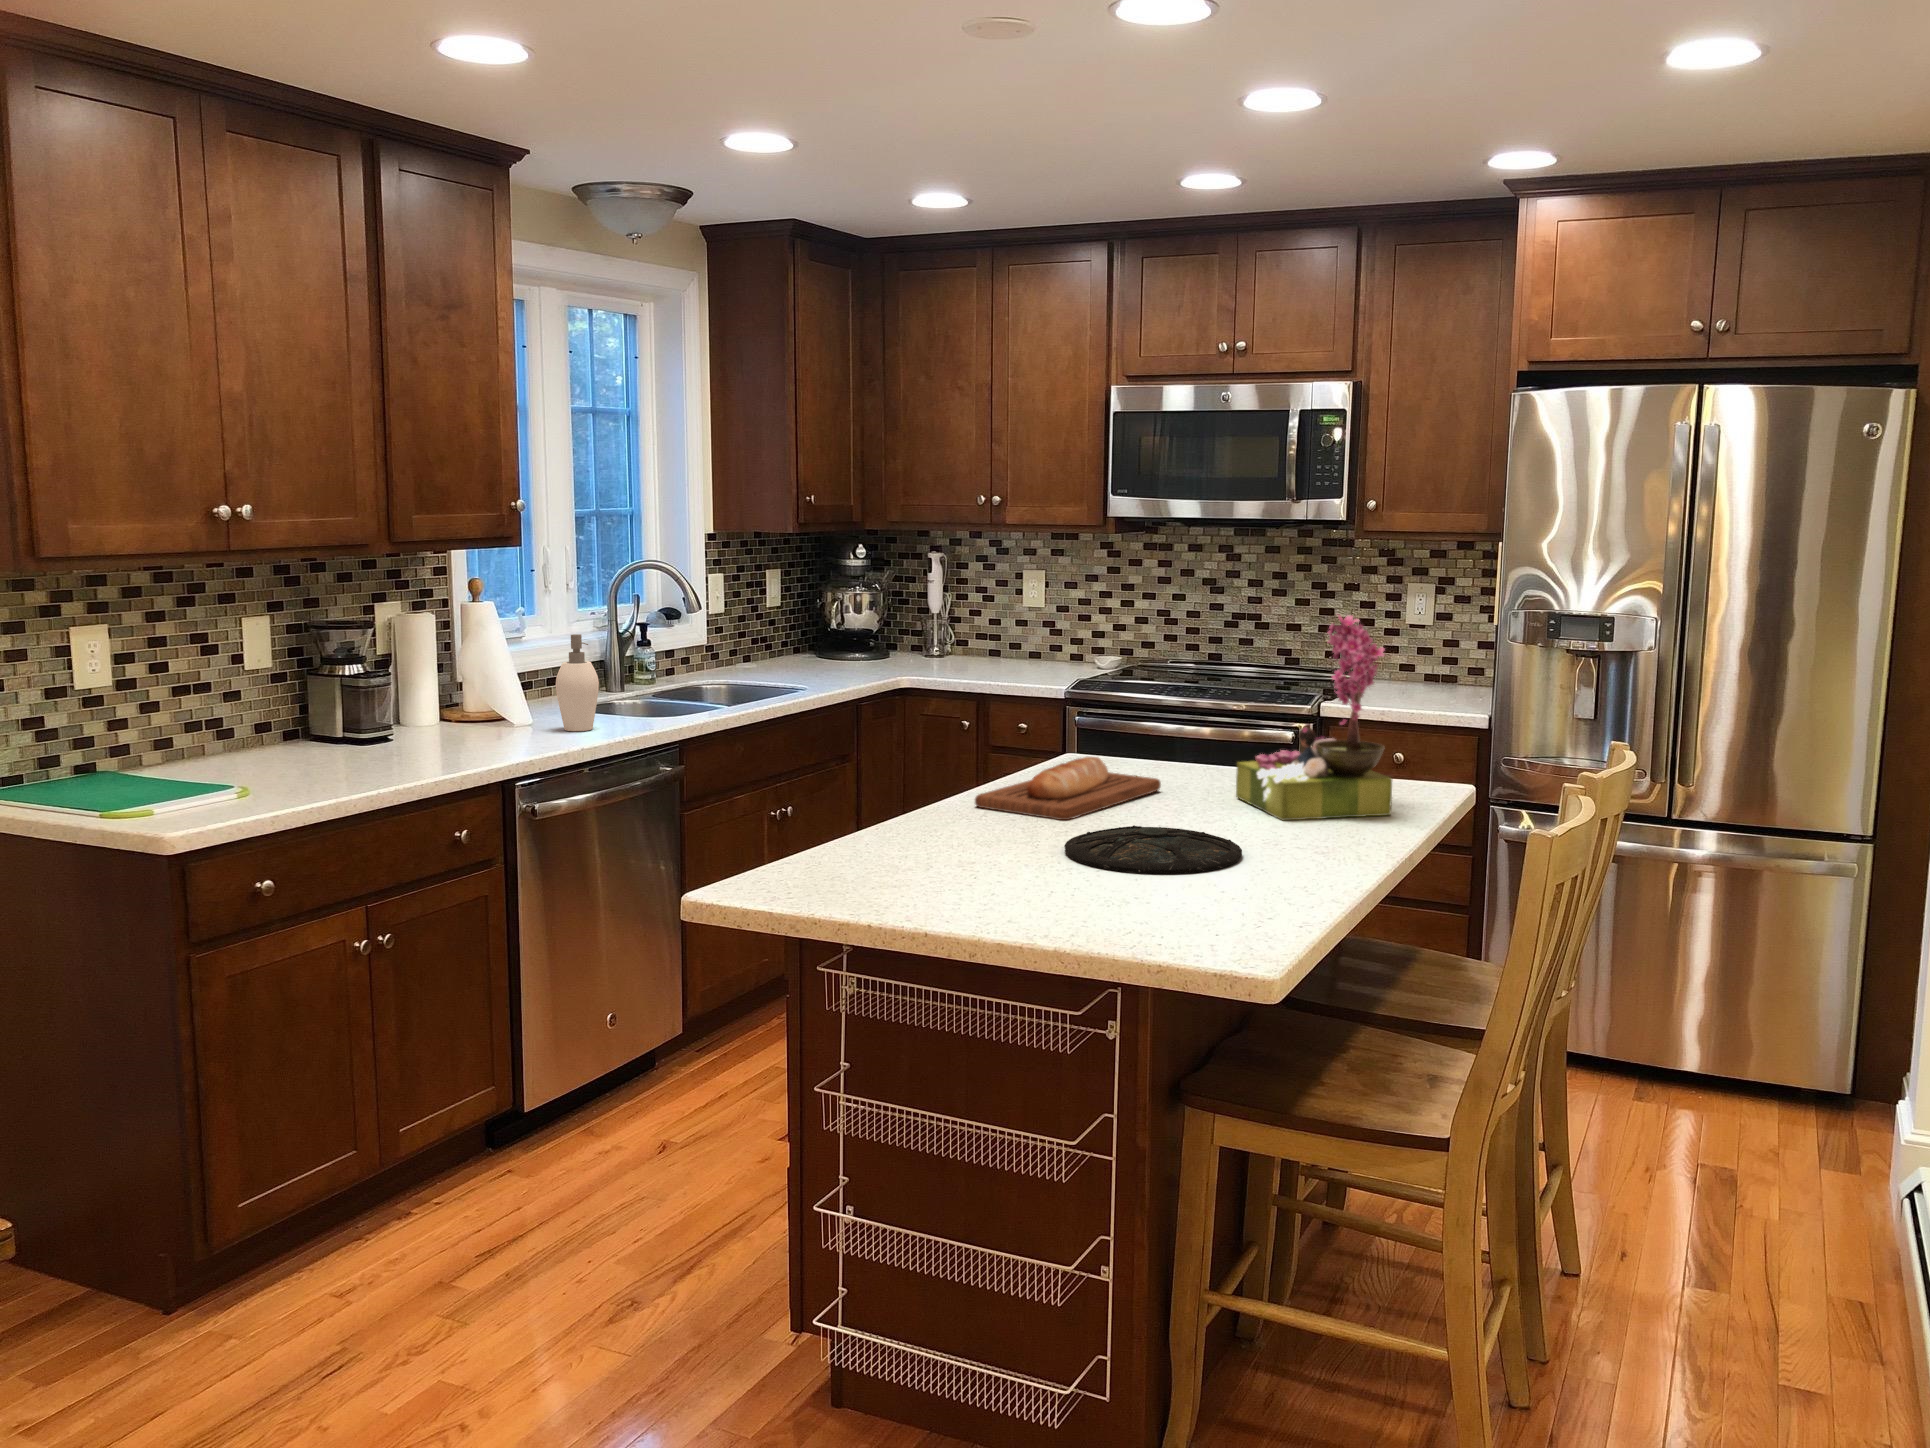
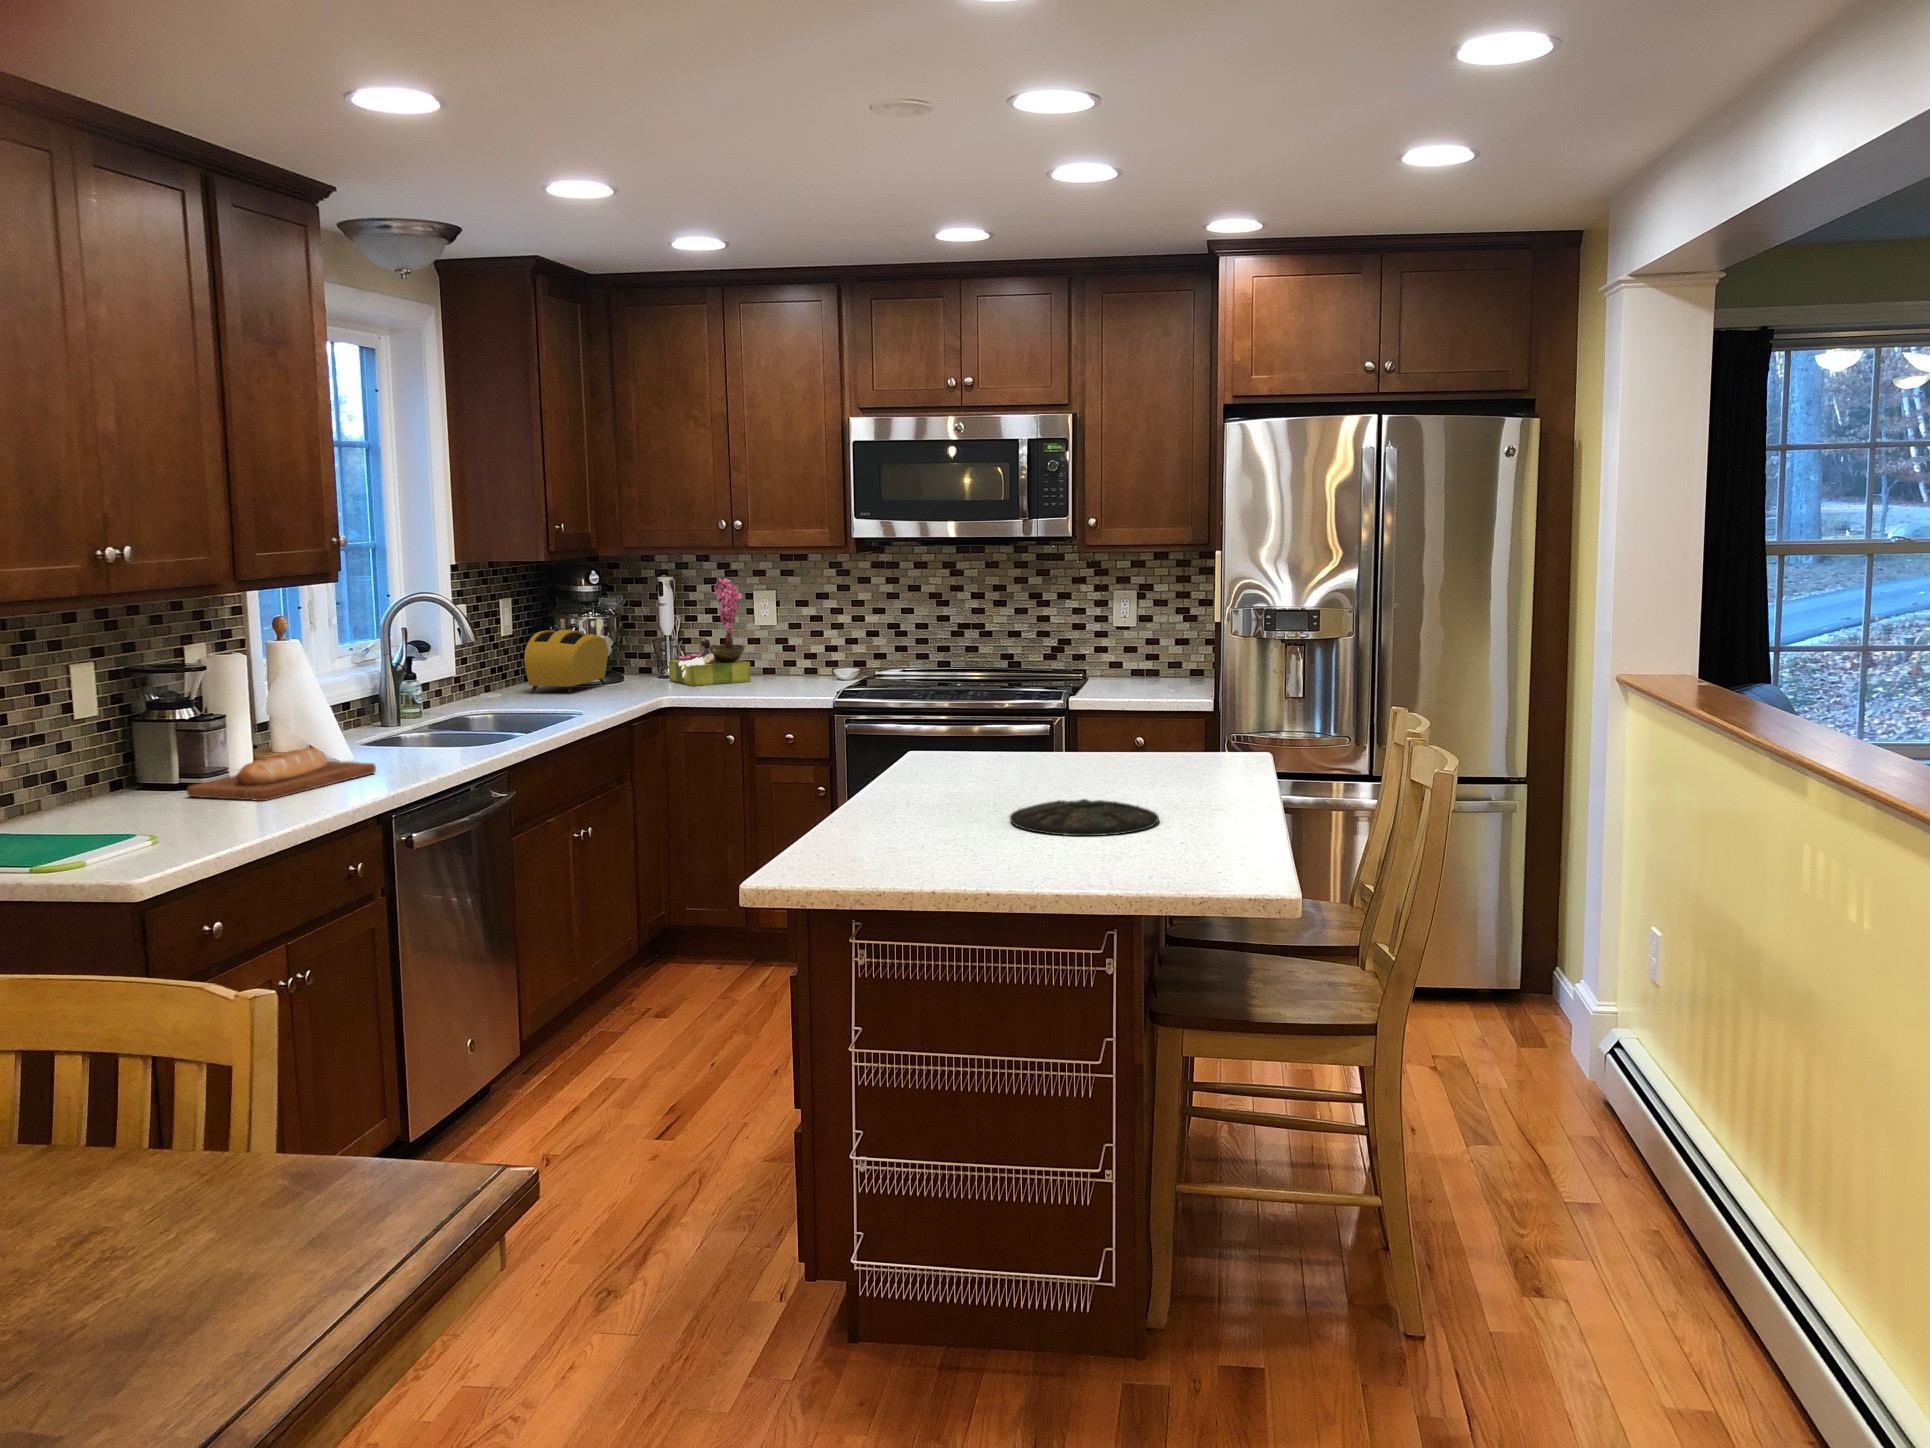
toaster: none [782,603,870,669] -> present [524,630,608,694]
flower arrangement: present [1236,614,1392,820] -> present [669,578,751,686]
soap dispenser: present [556,634,599,731] -> none [390,667,435,763]
bread loaf: present [975,757,1161,820] -> present [187,748,376,801]

